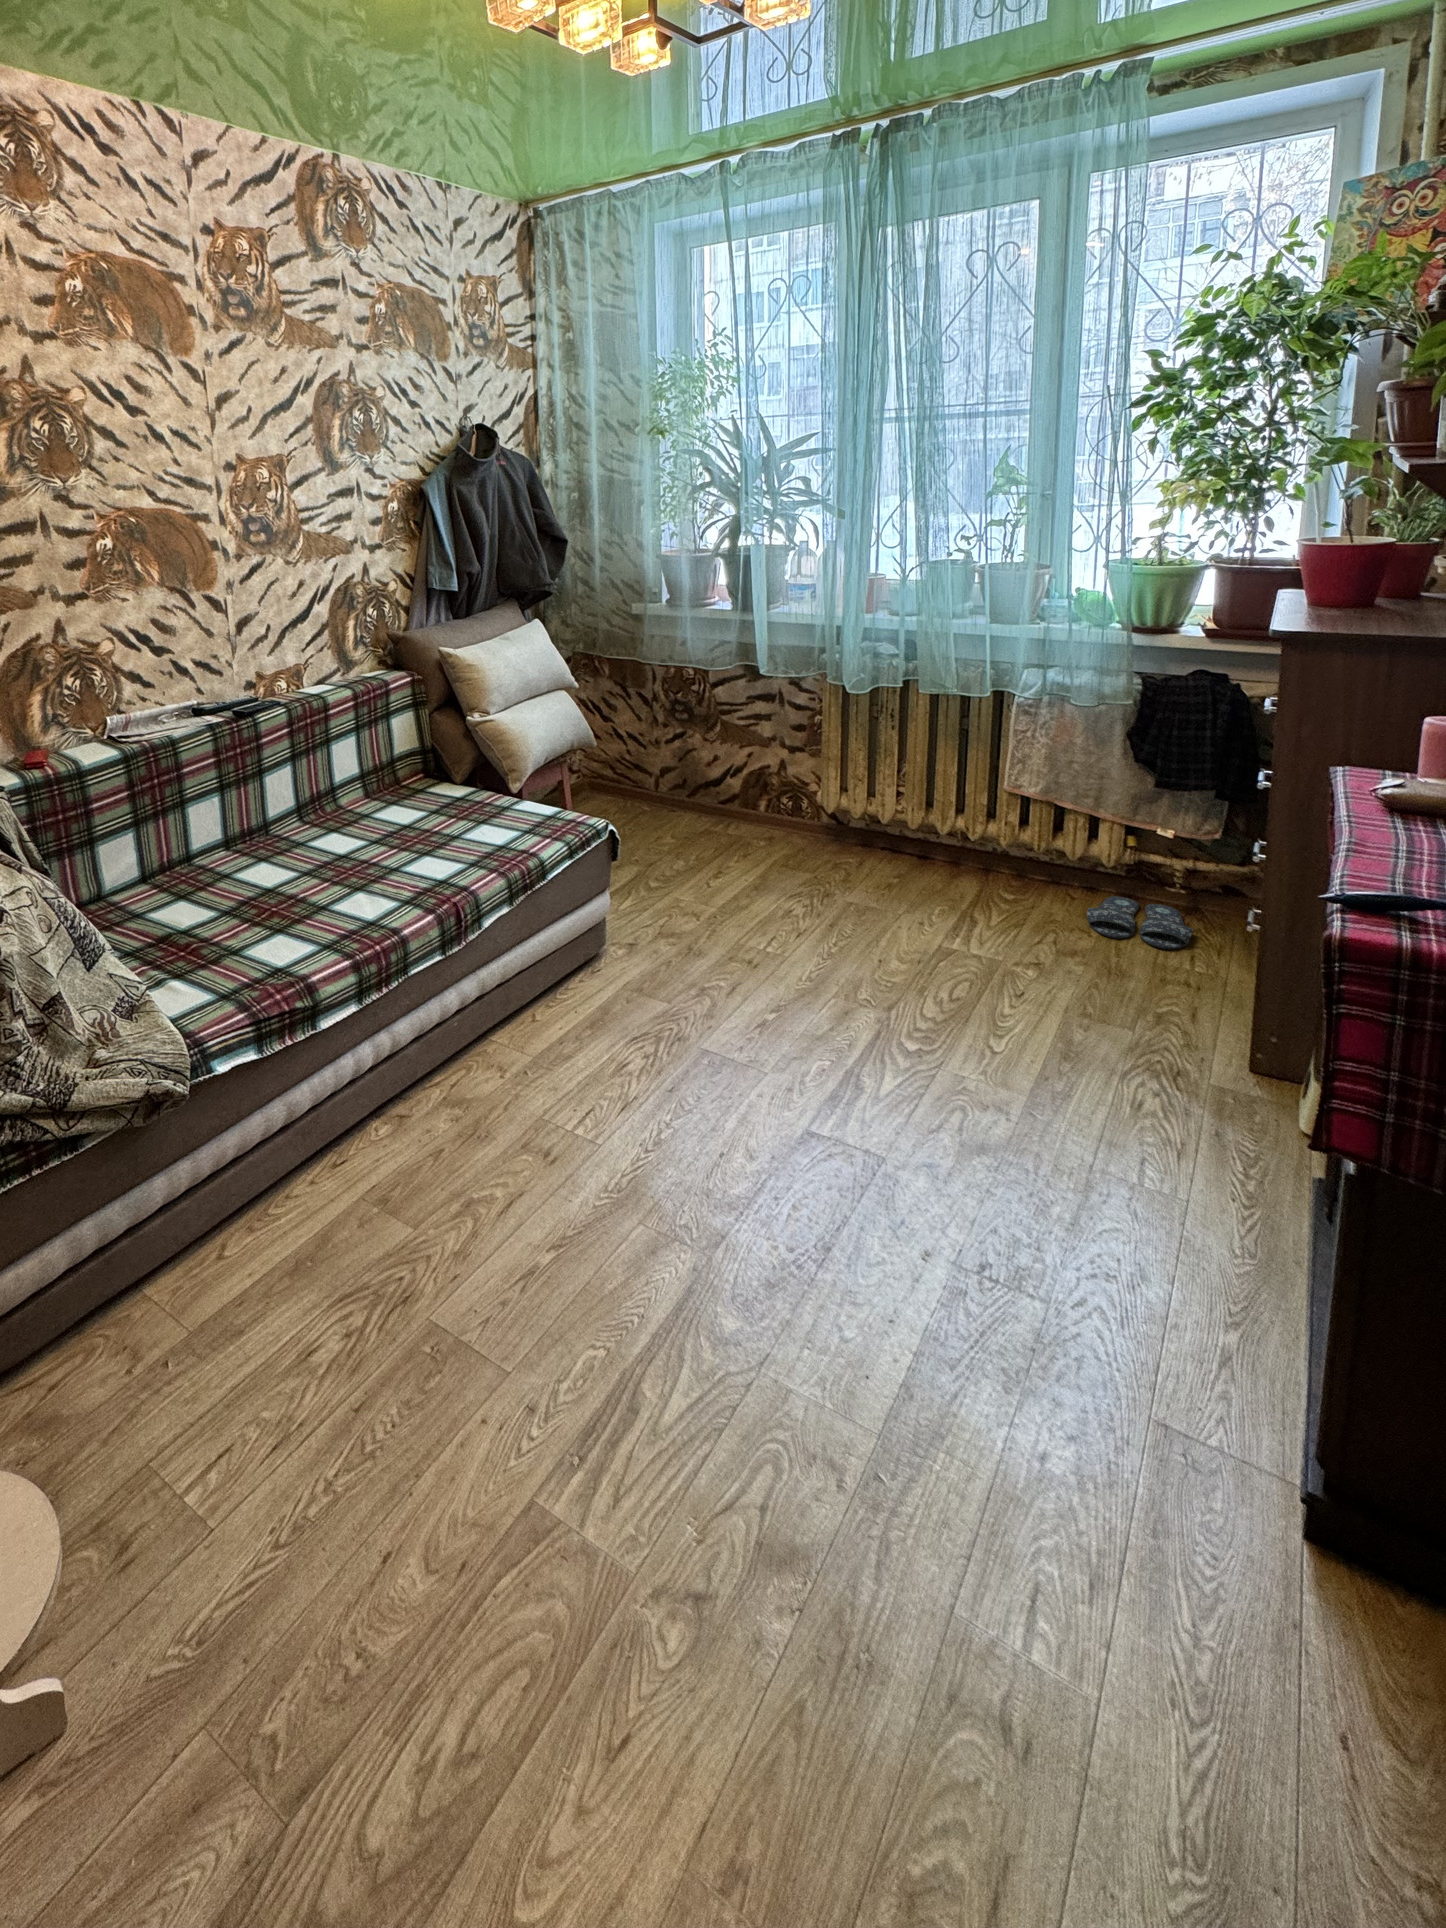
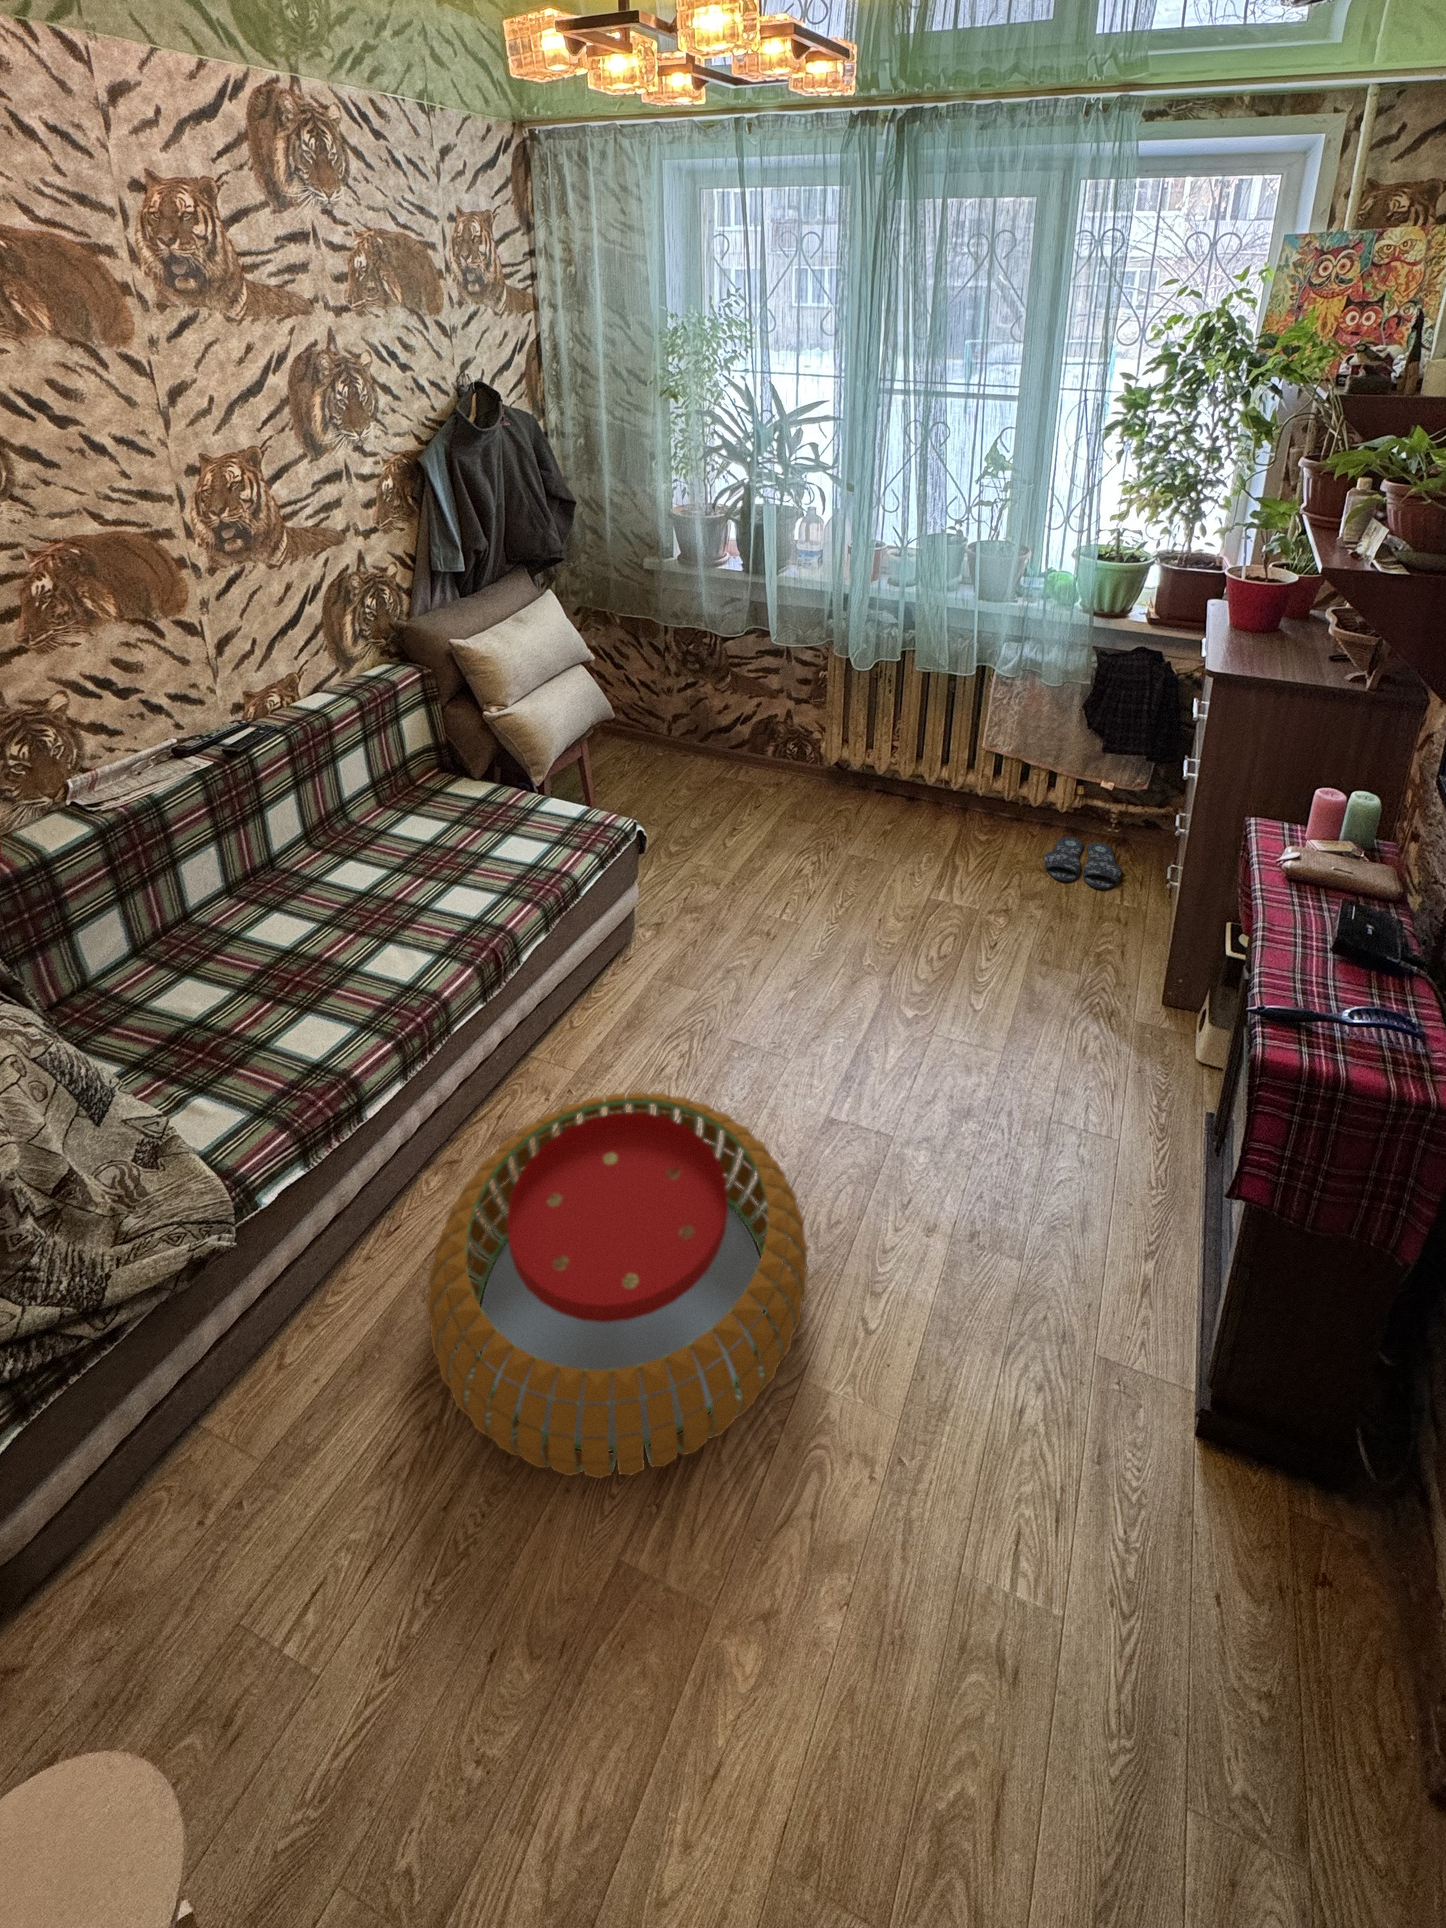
pouf: none [357,1049,775,1426] -> present [427,1091,808,1478]

